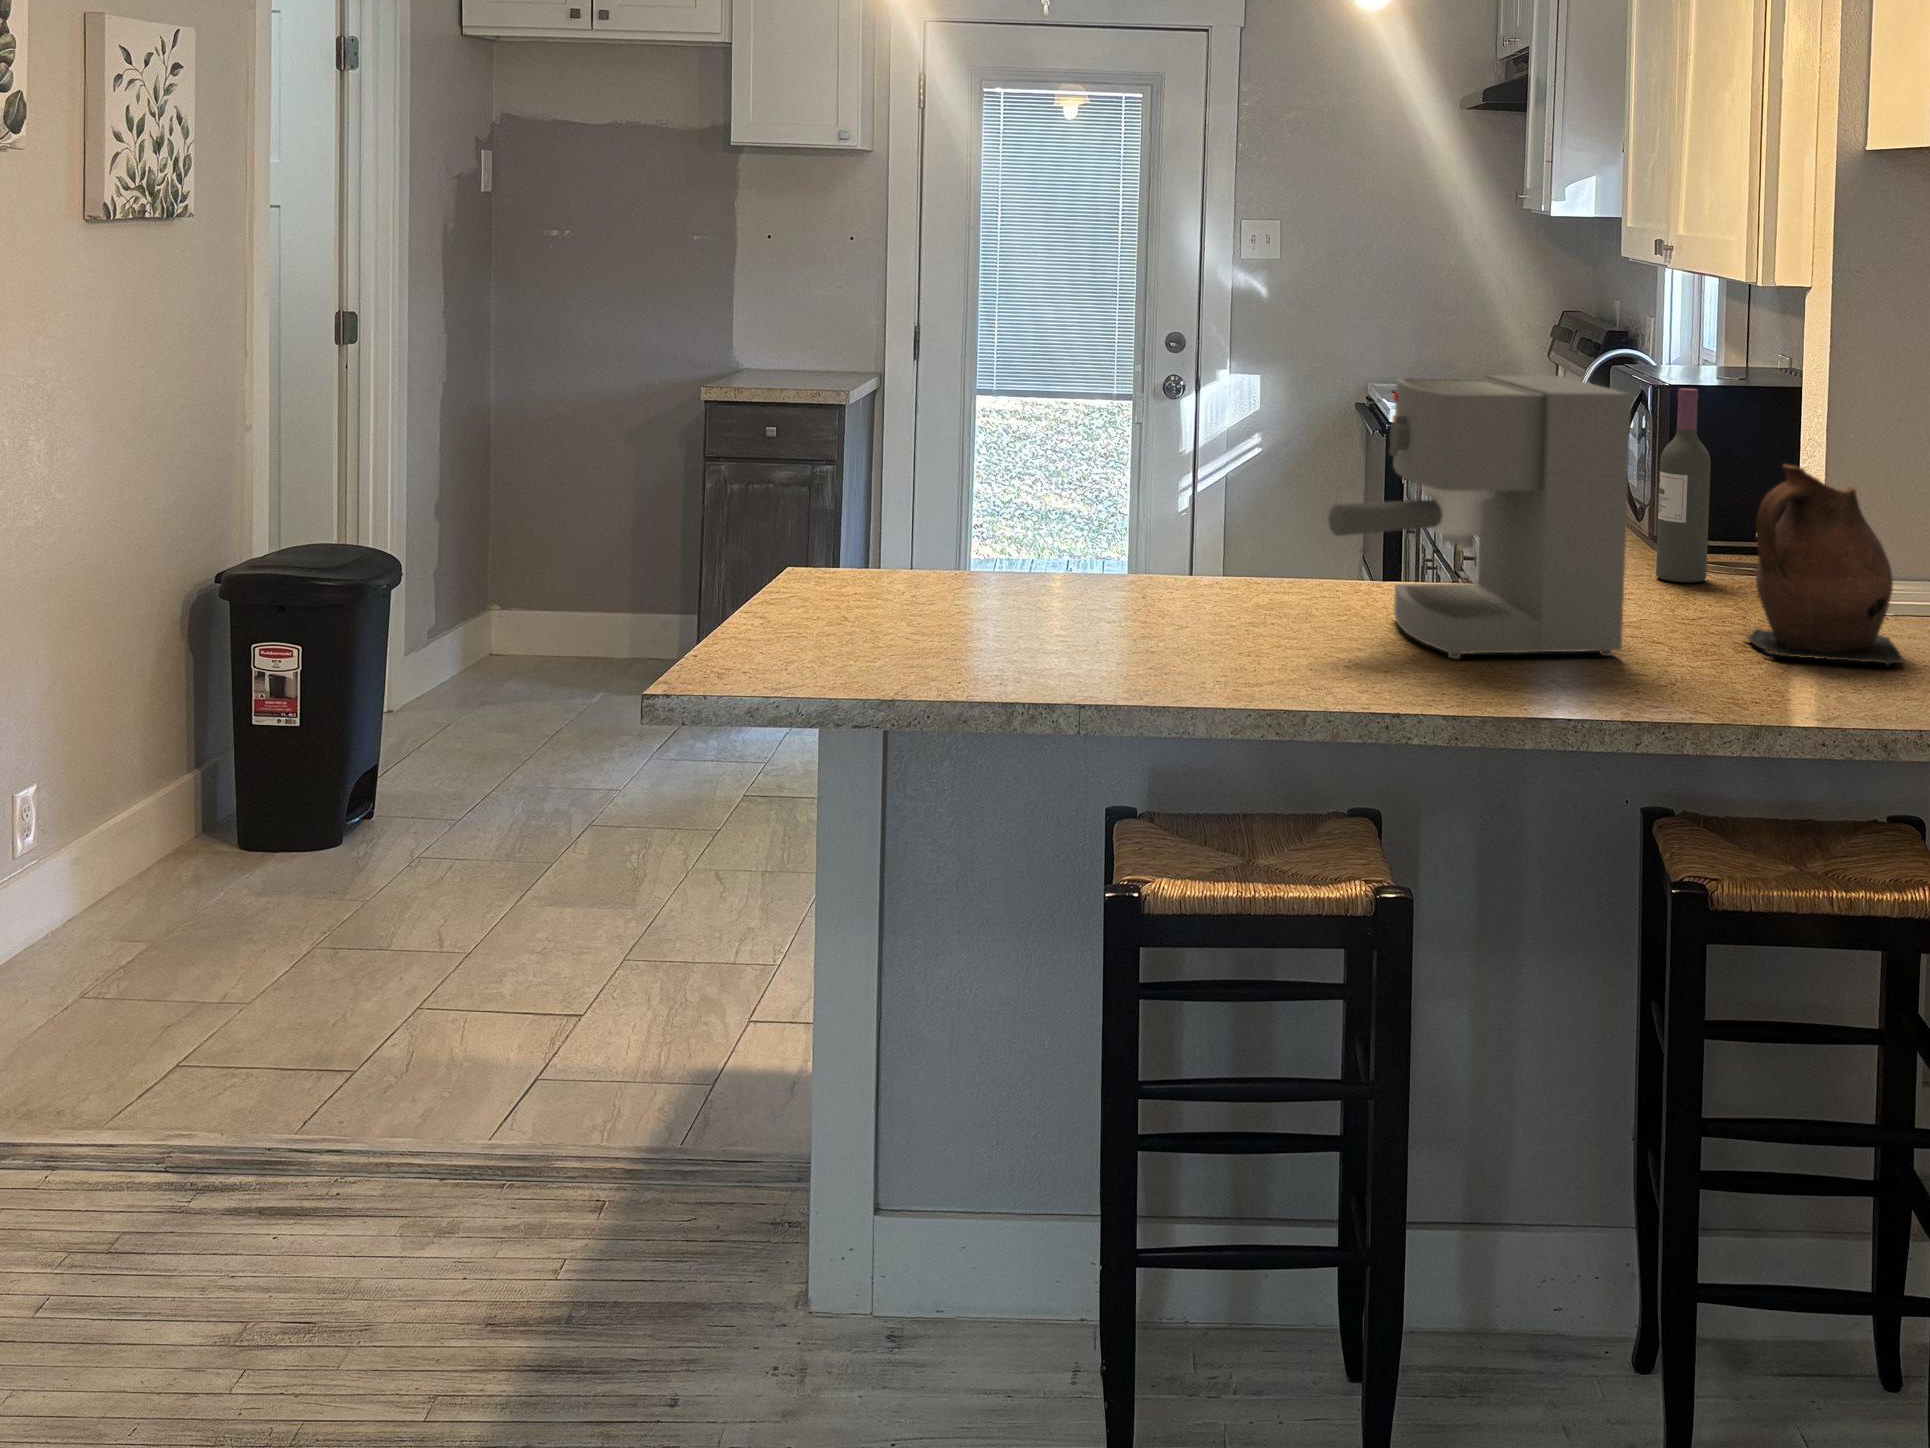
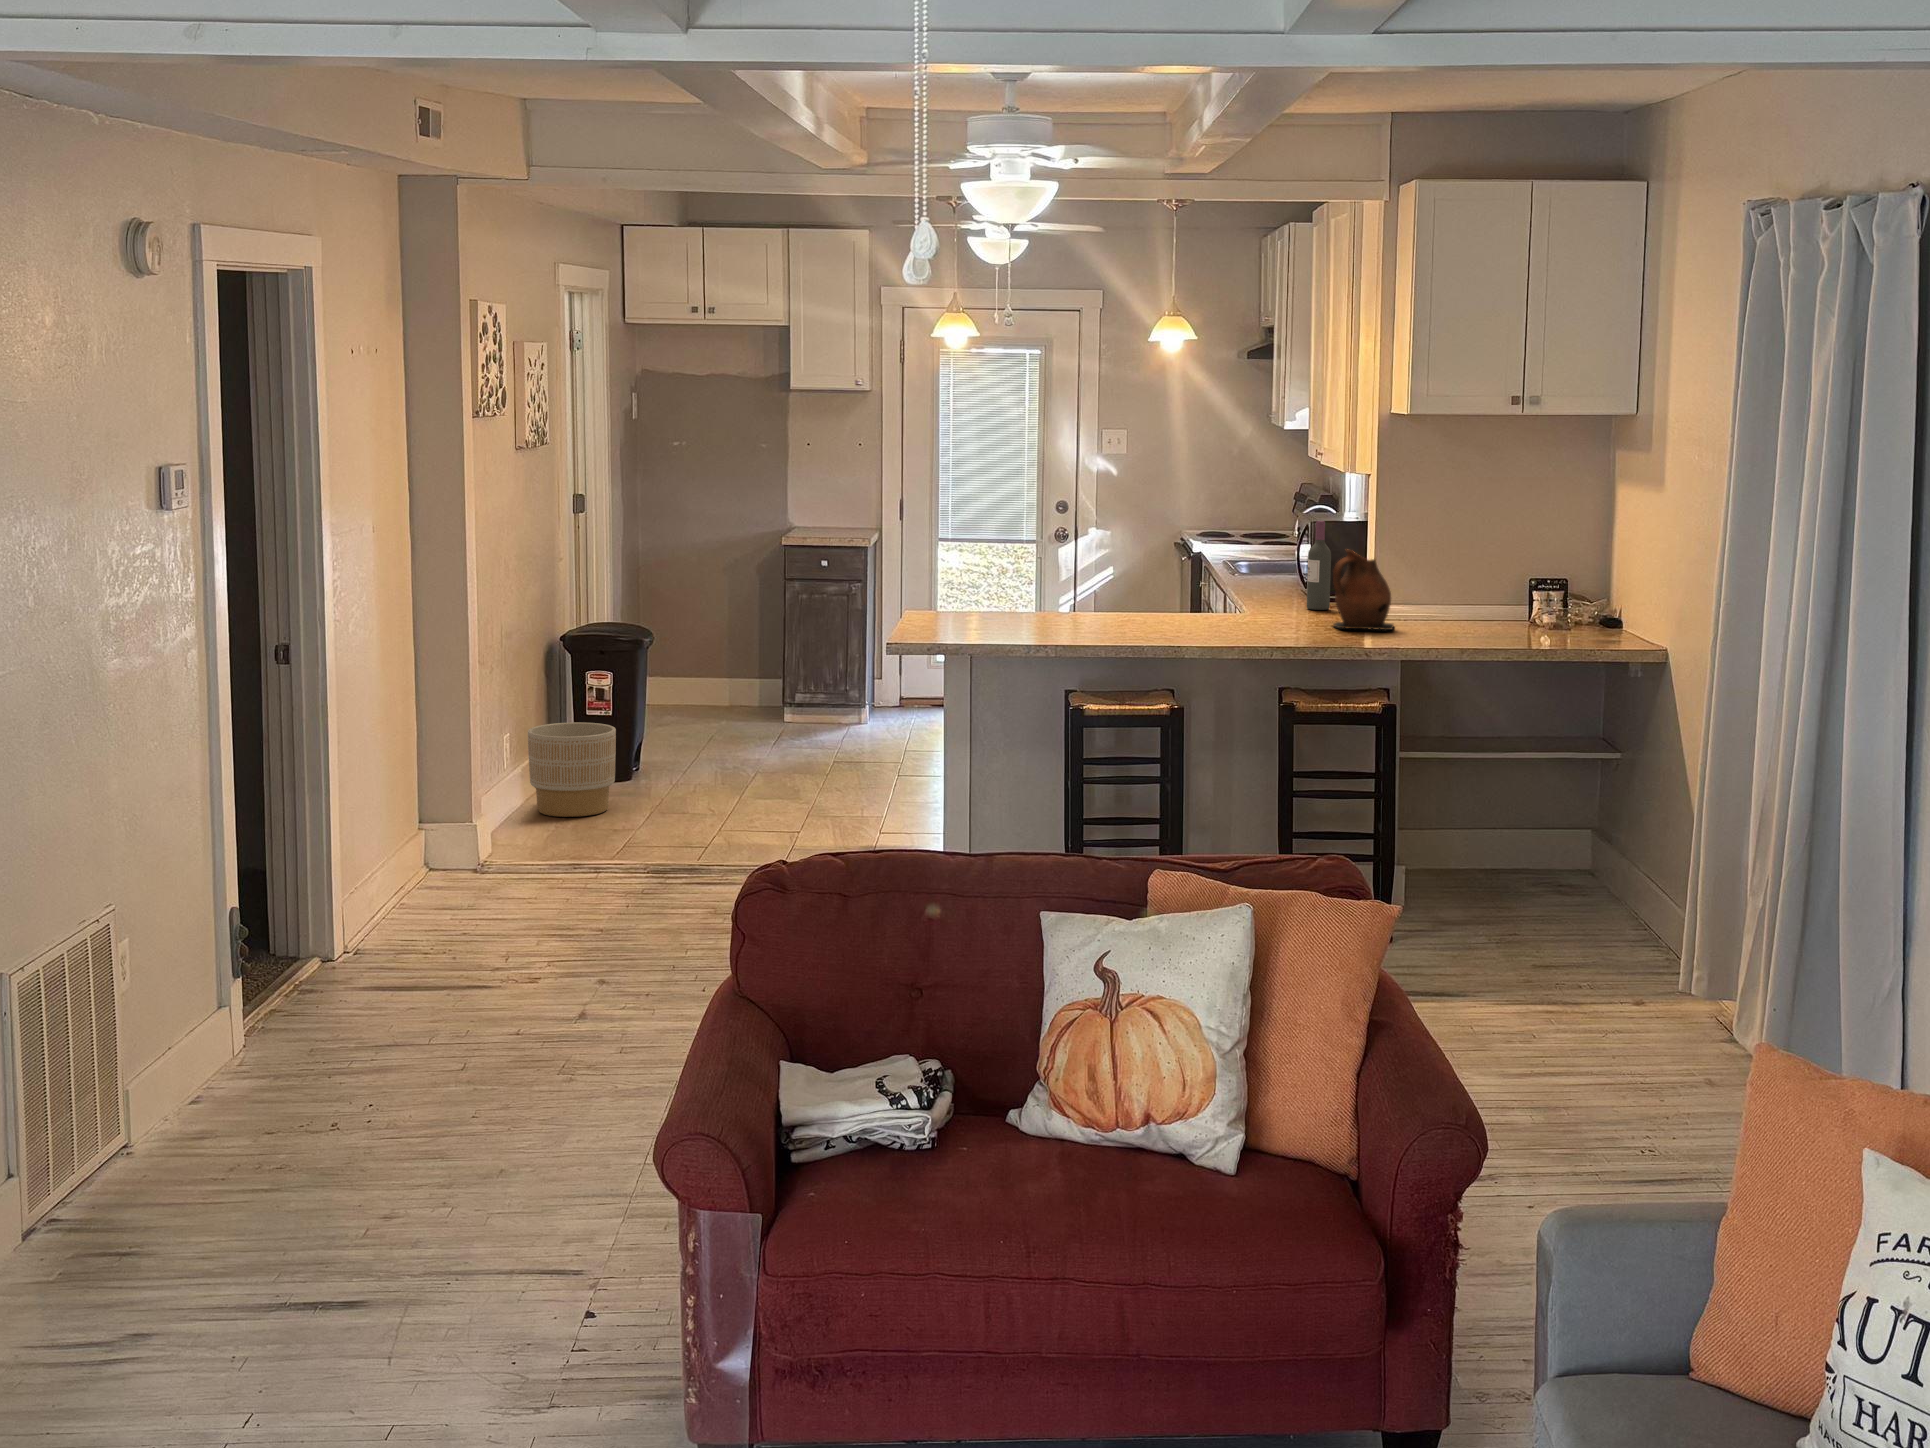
coffee maker: present [1328,375,1631,659] -> none [1154,514,1279,630]
planter: none [65,755,255,962] -> present [528,722,616,817]

